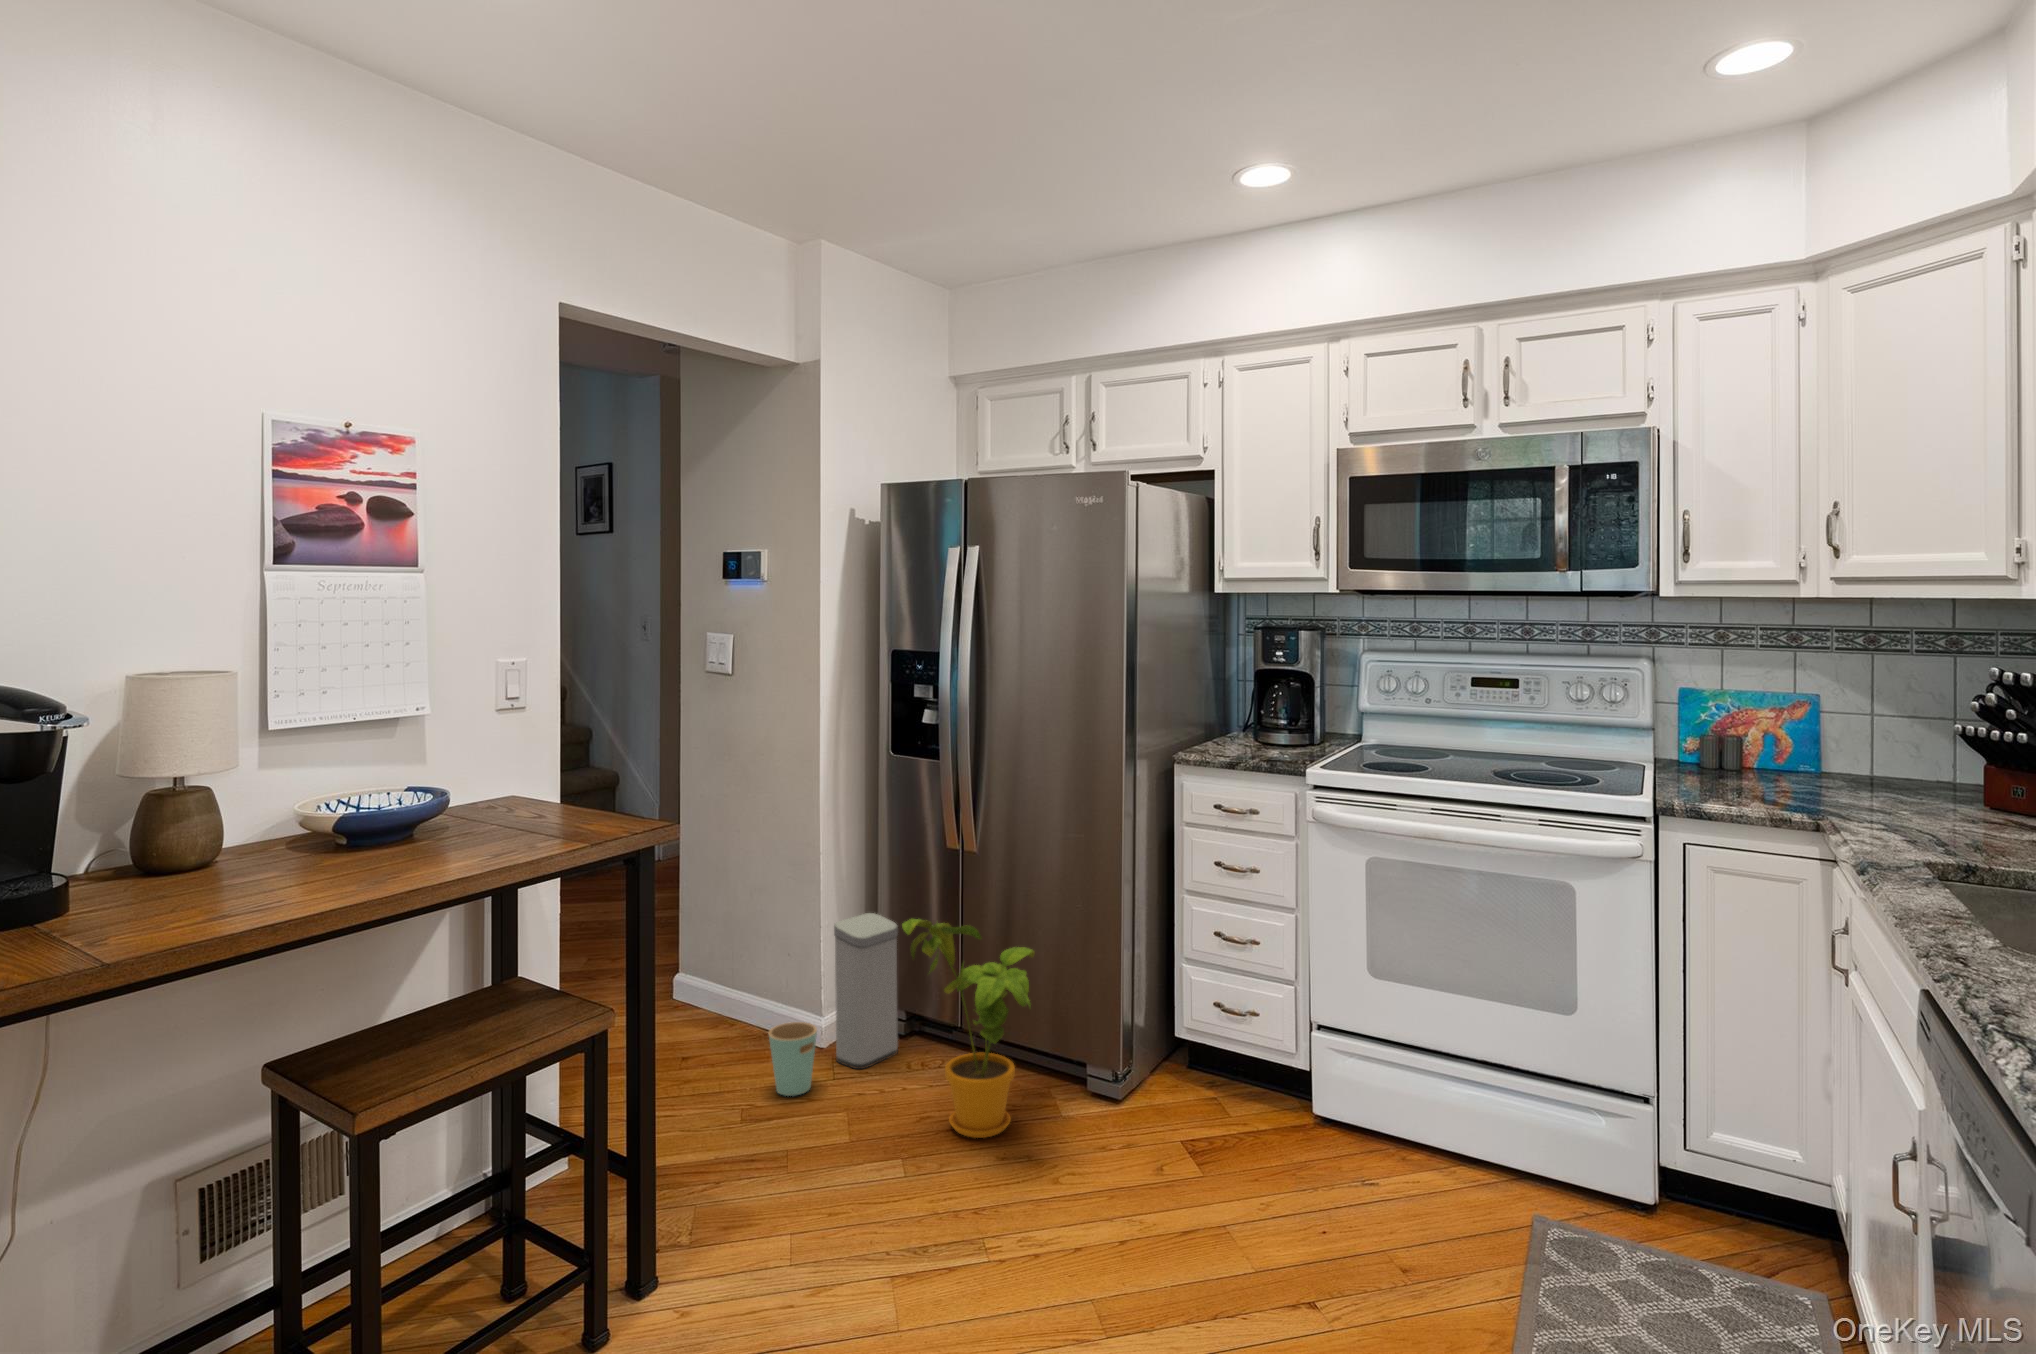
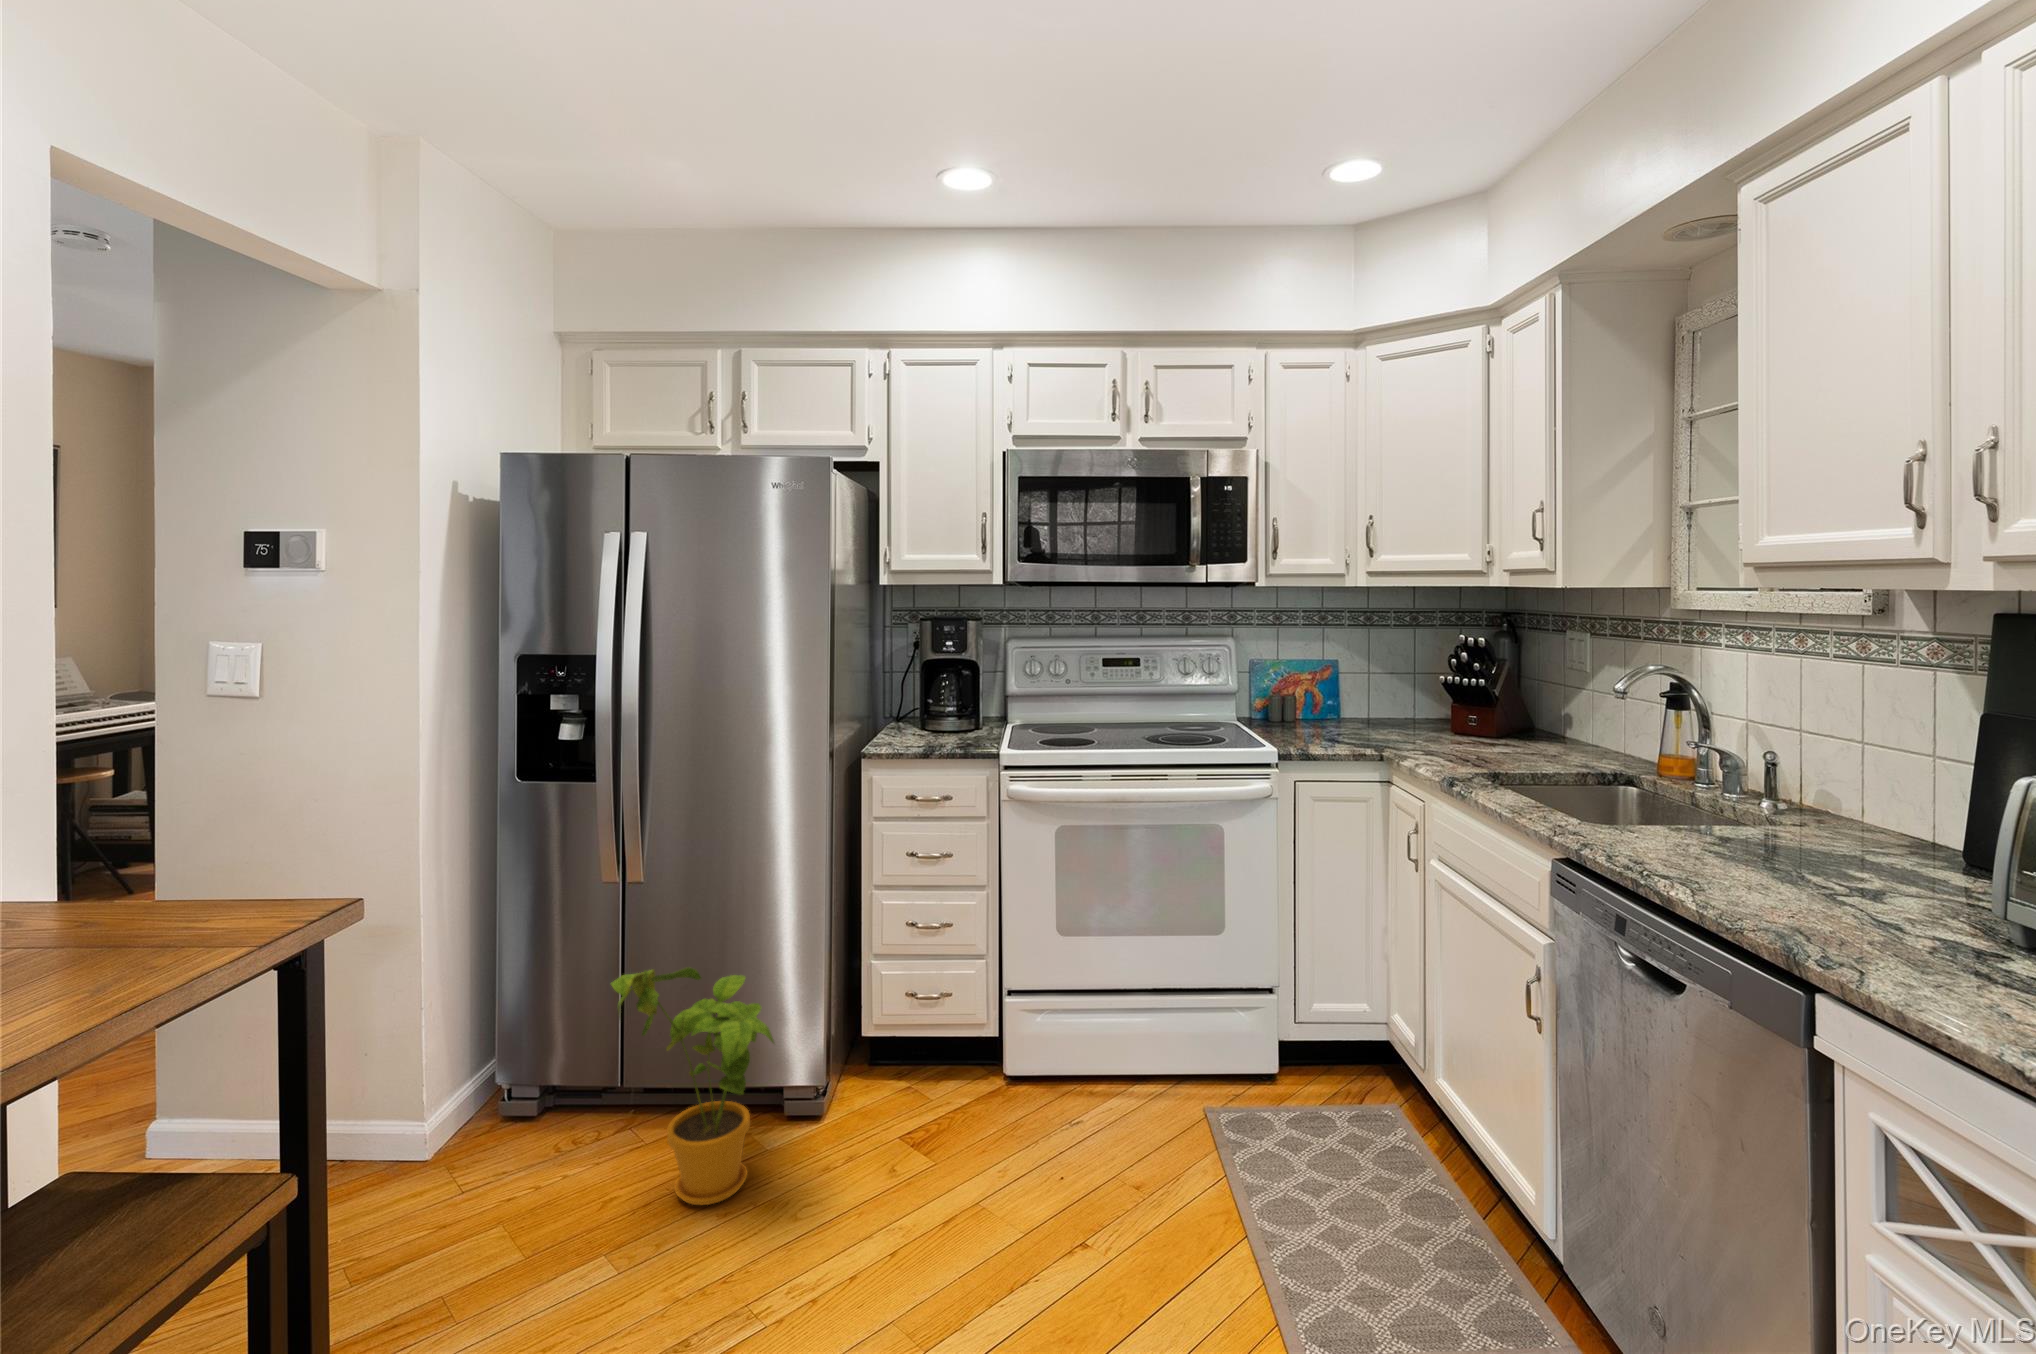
trash can: present [769,913,898,1096] -> none [399,971,563,1233]

